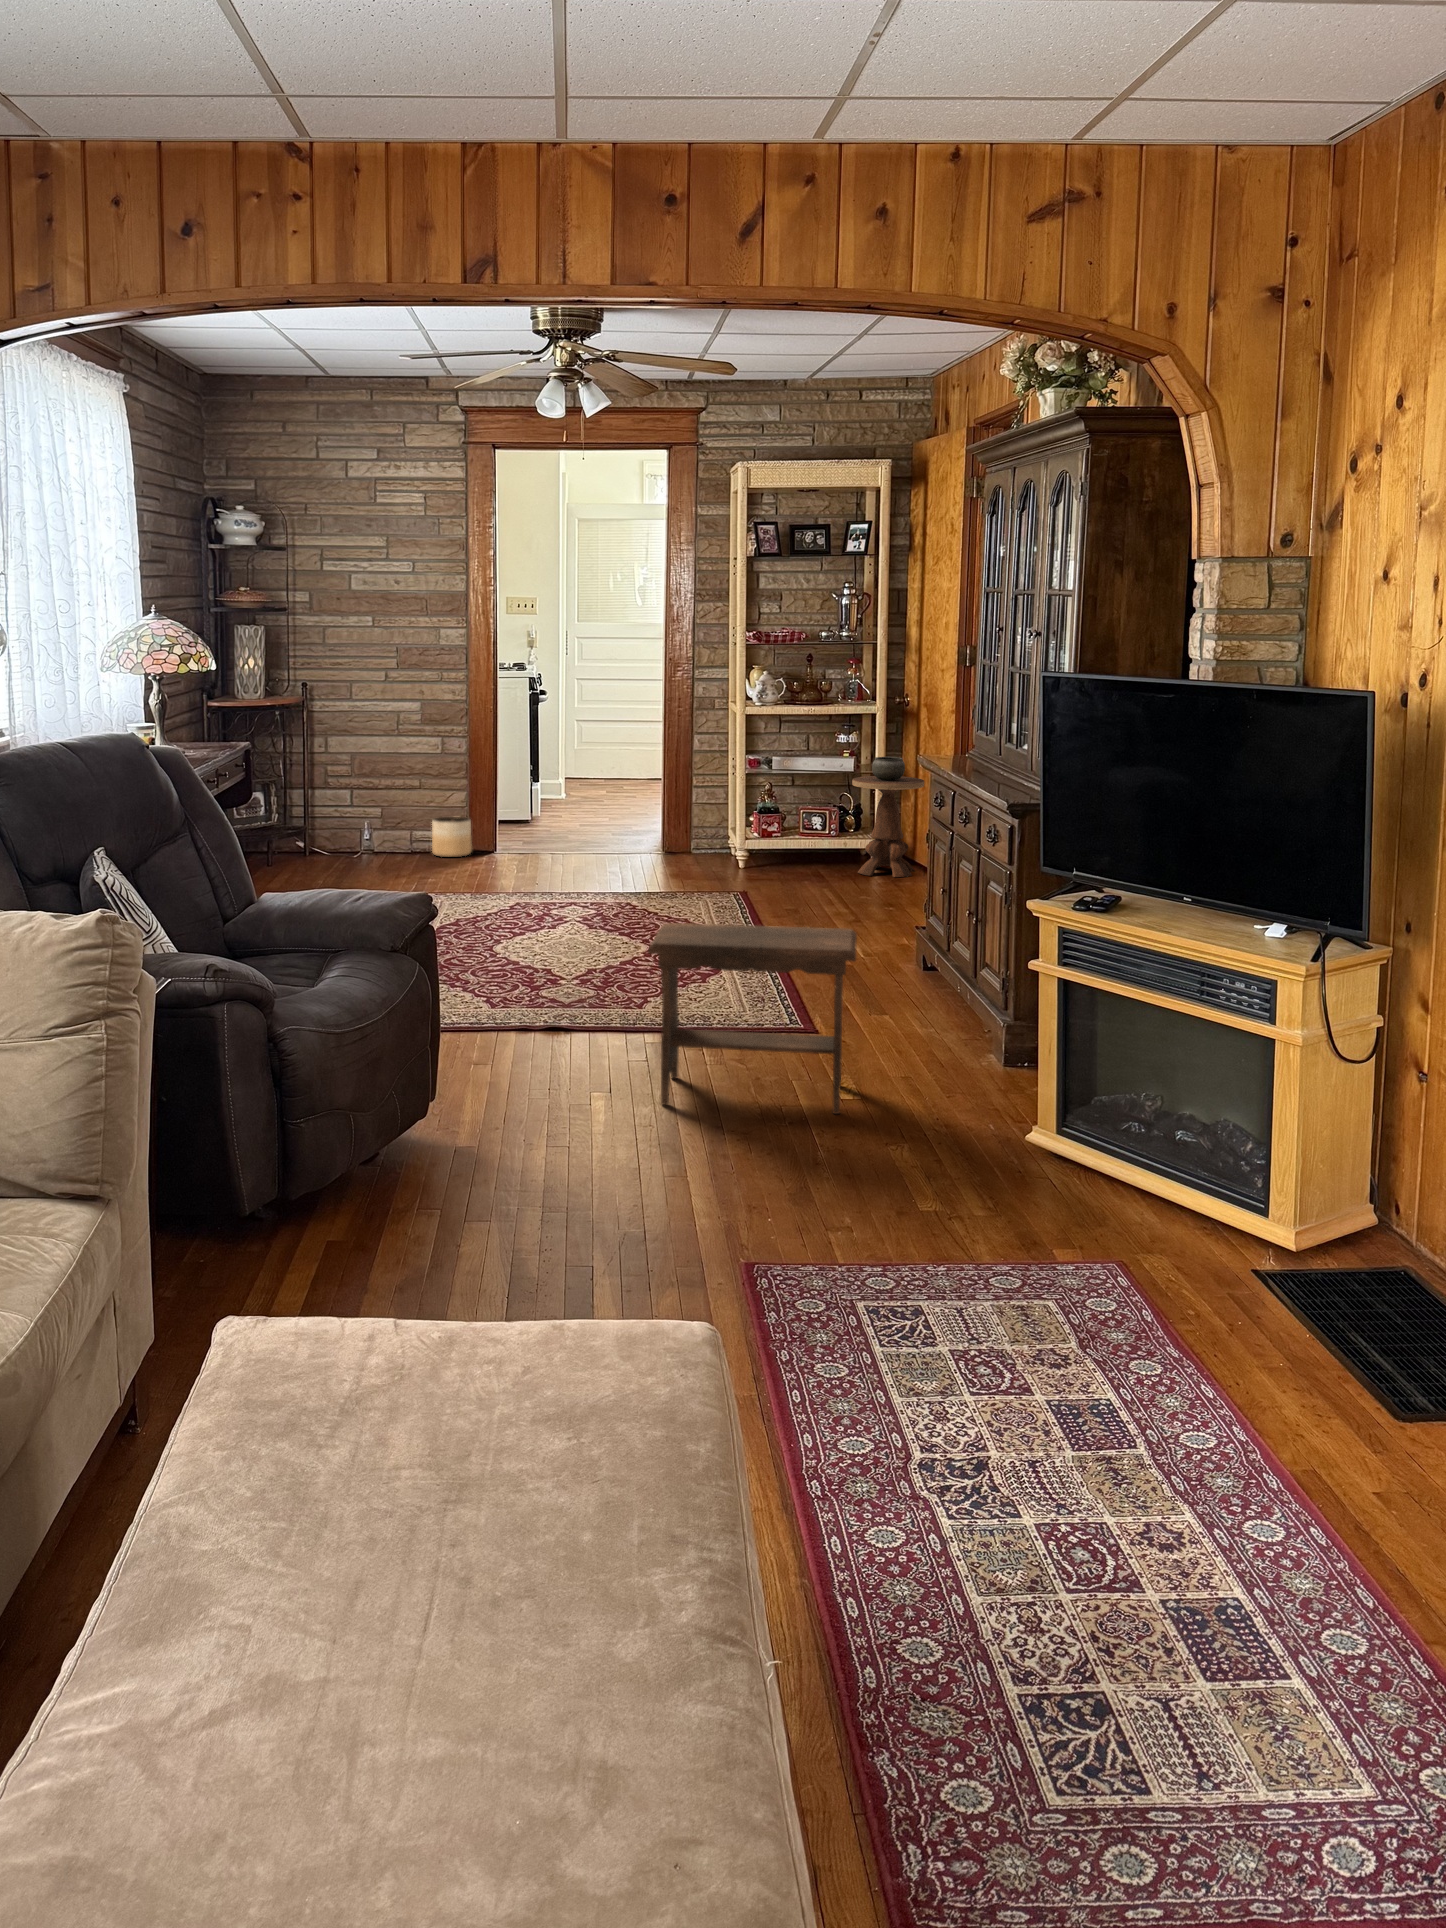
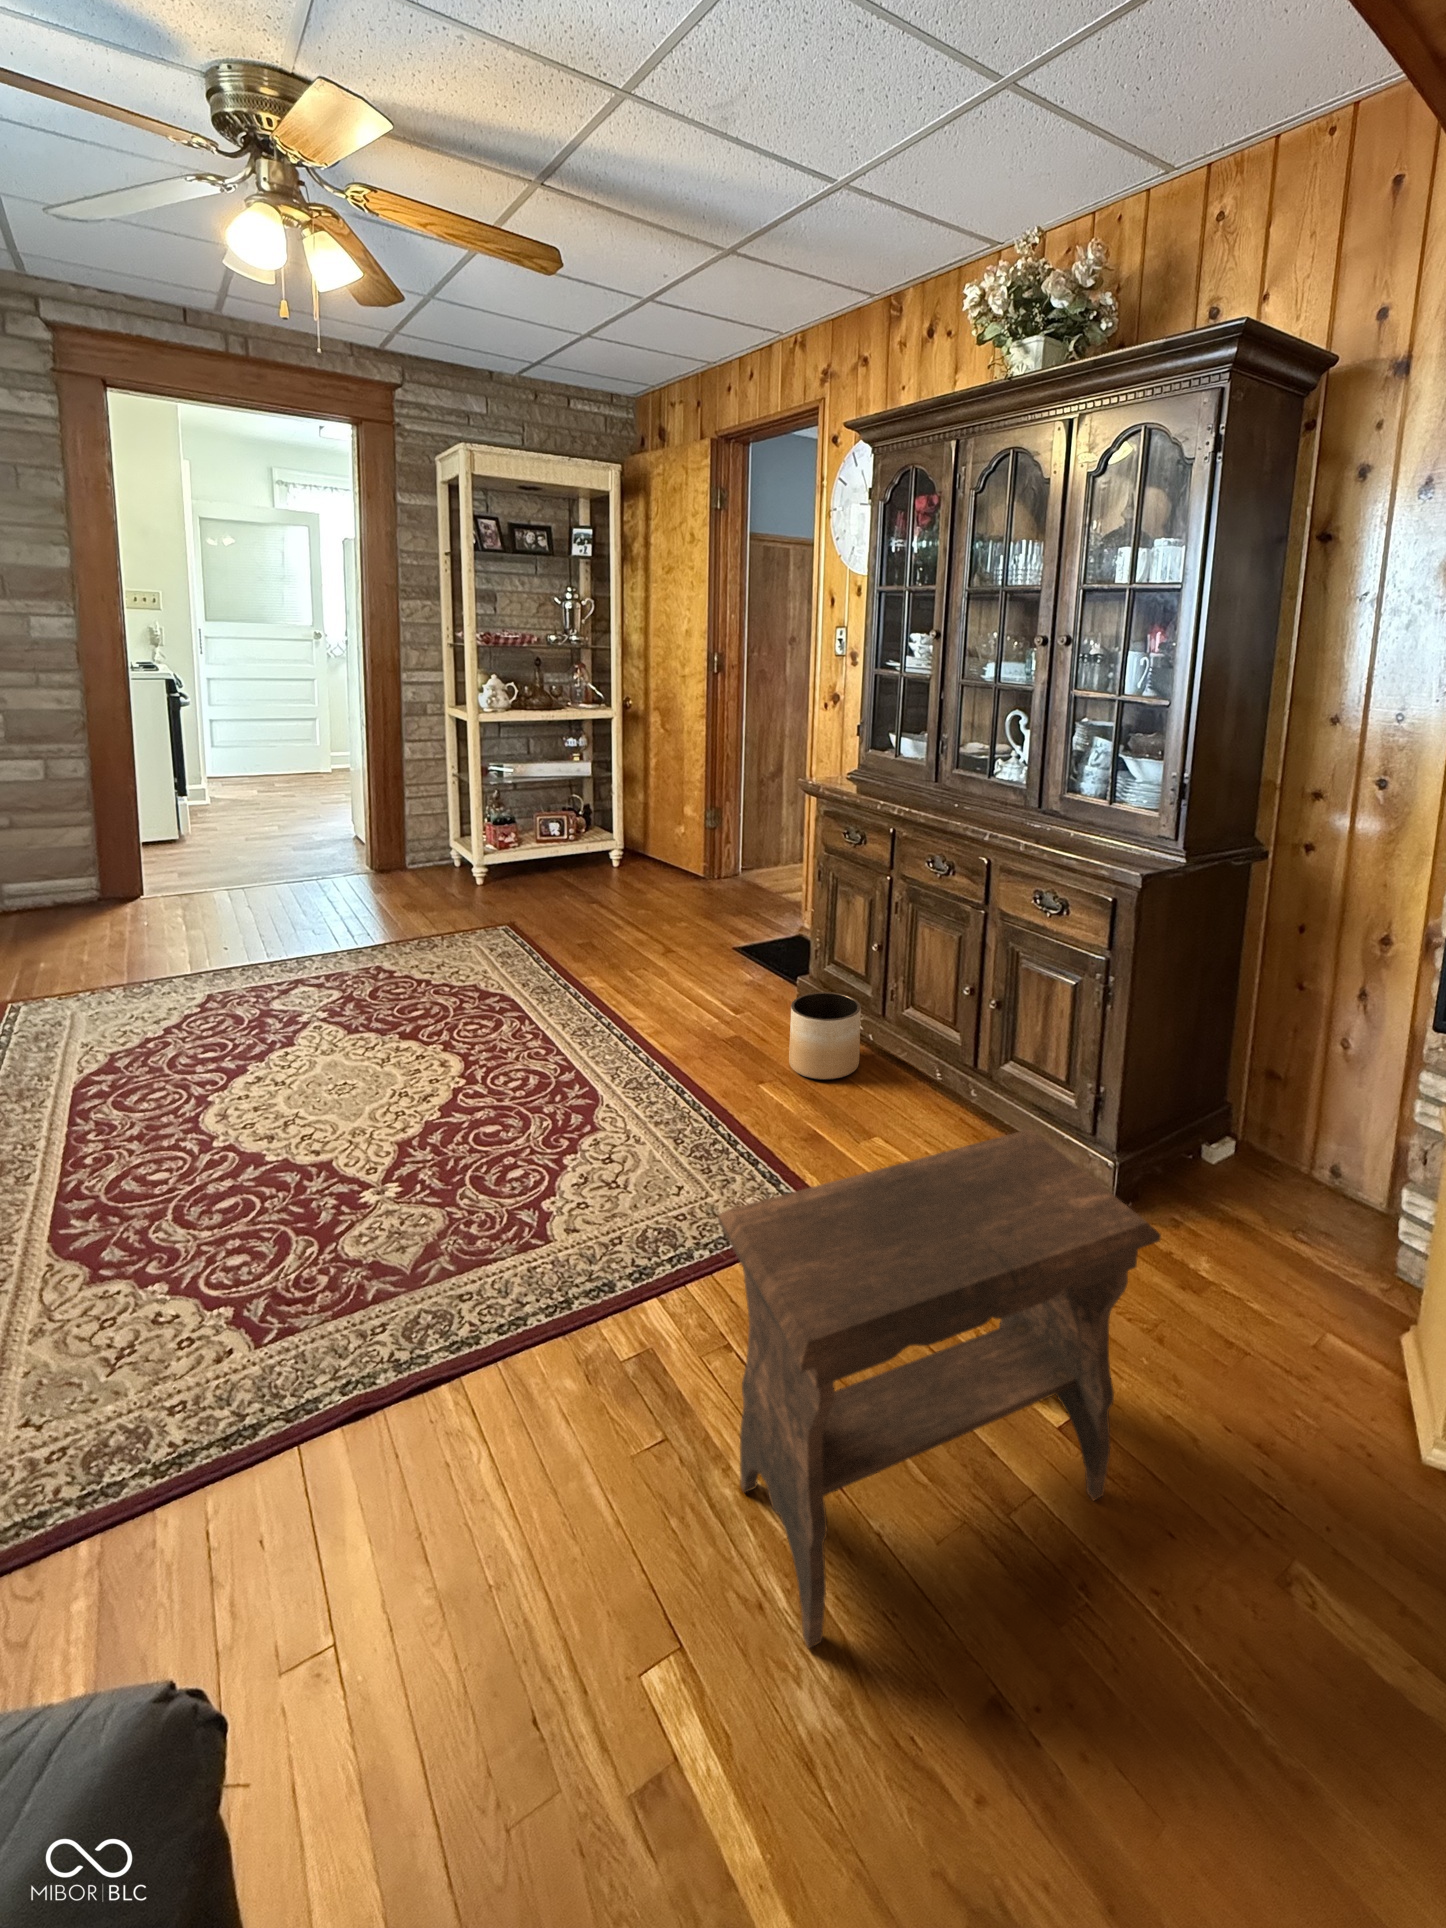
side table: present [852,757,924,877] -> none [603,762,675,882]
planter: present [432,817,472,857] -> present [789,992,861,1080]

